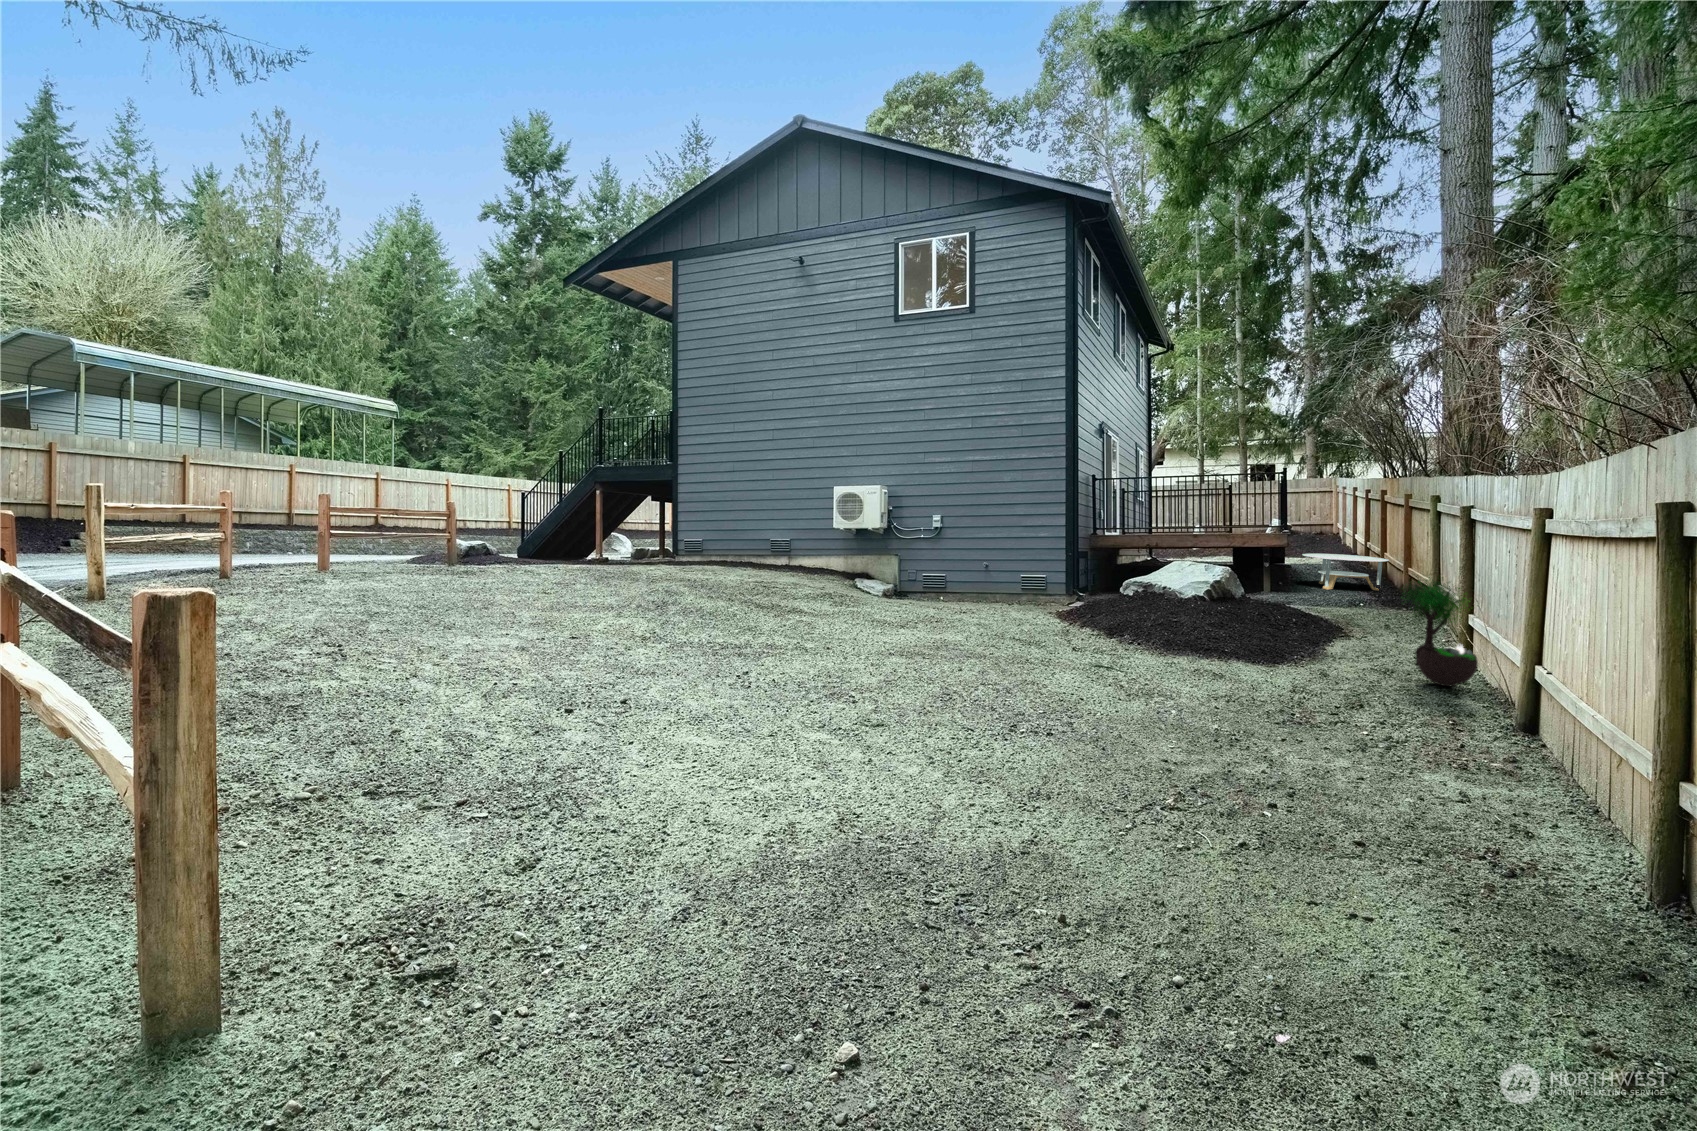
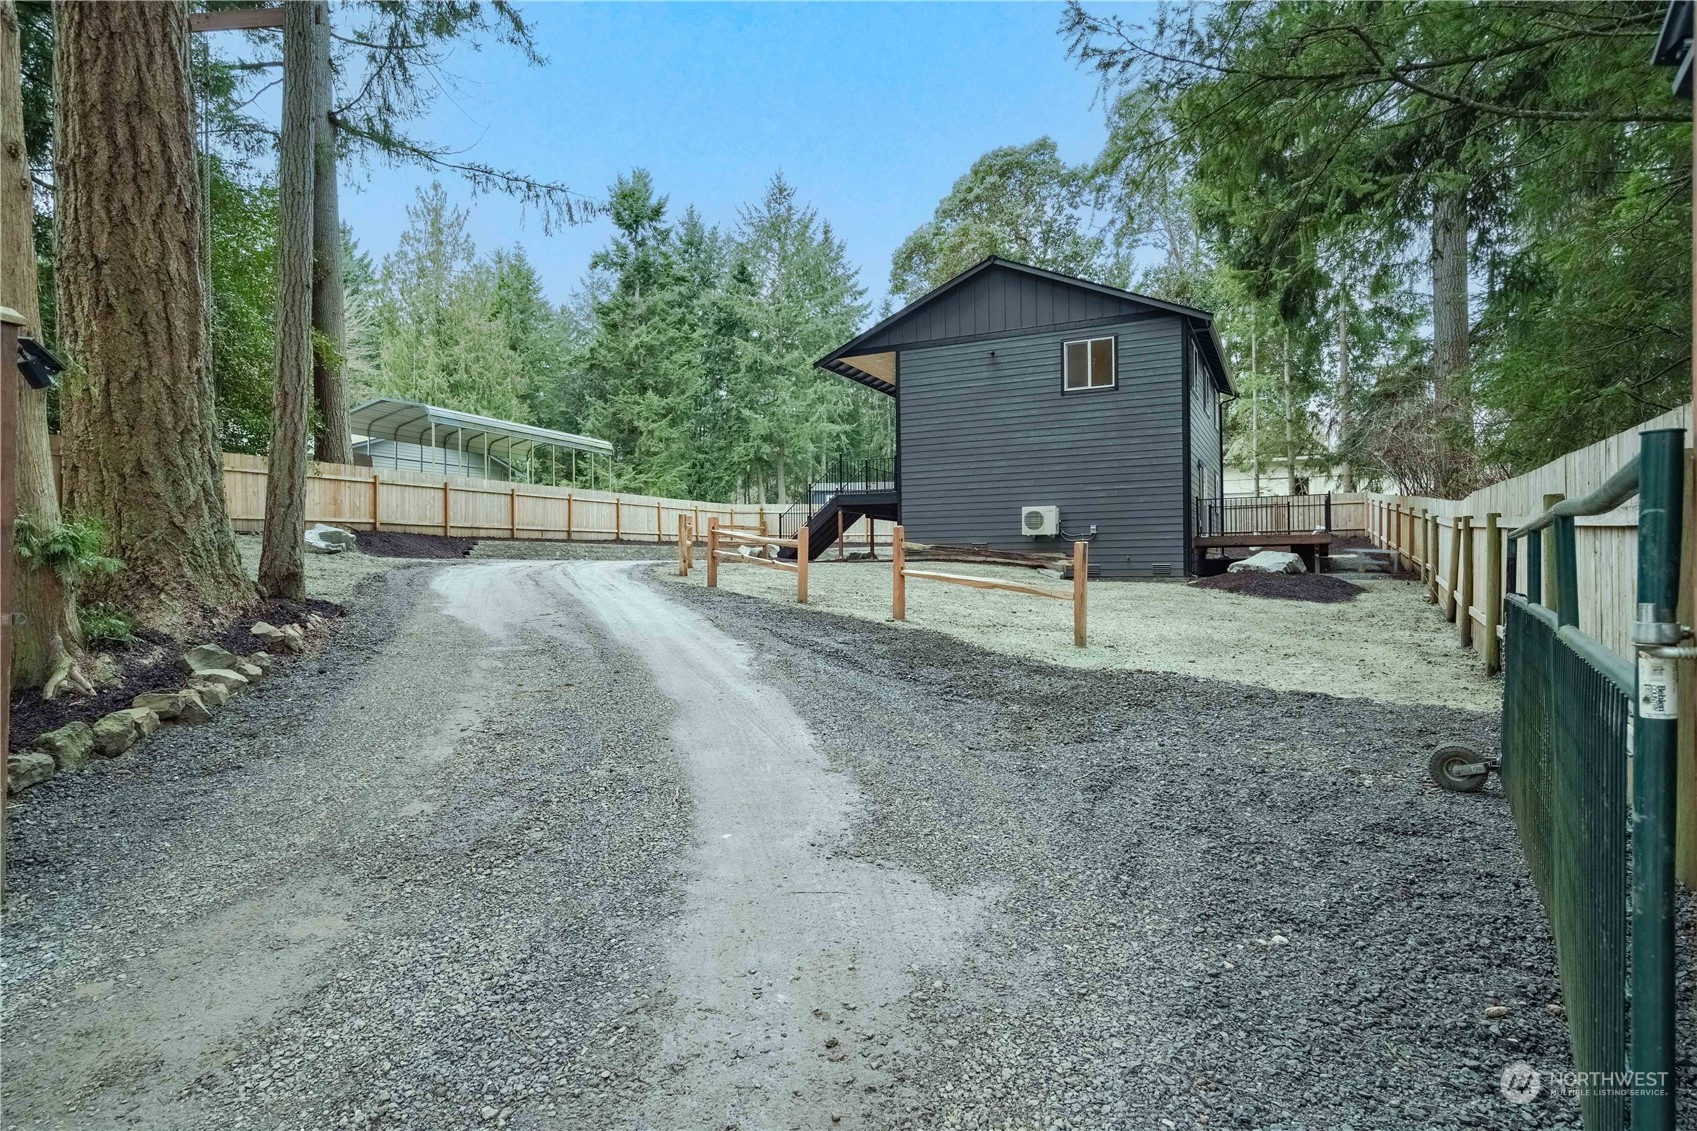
potted tree: present [1401,577,1478,686] -> none [1398,547,1436,607]

